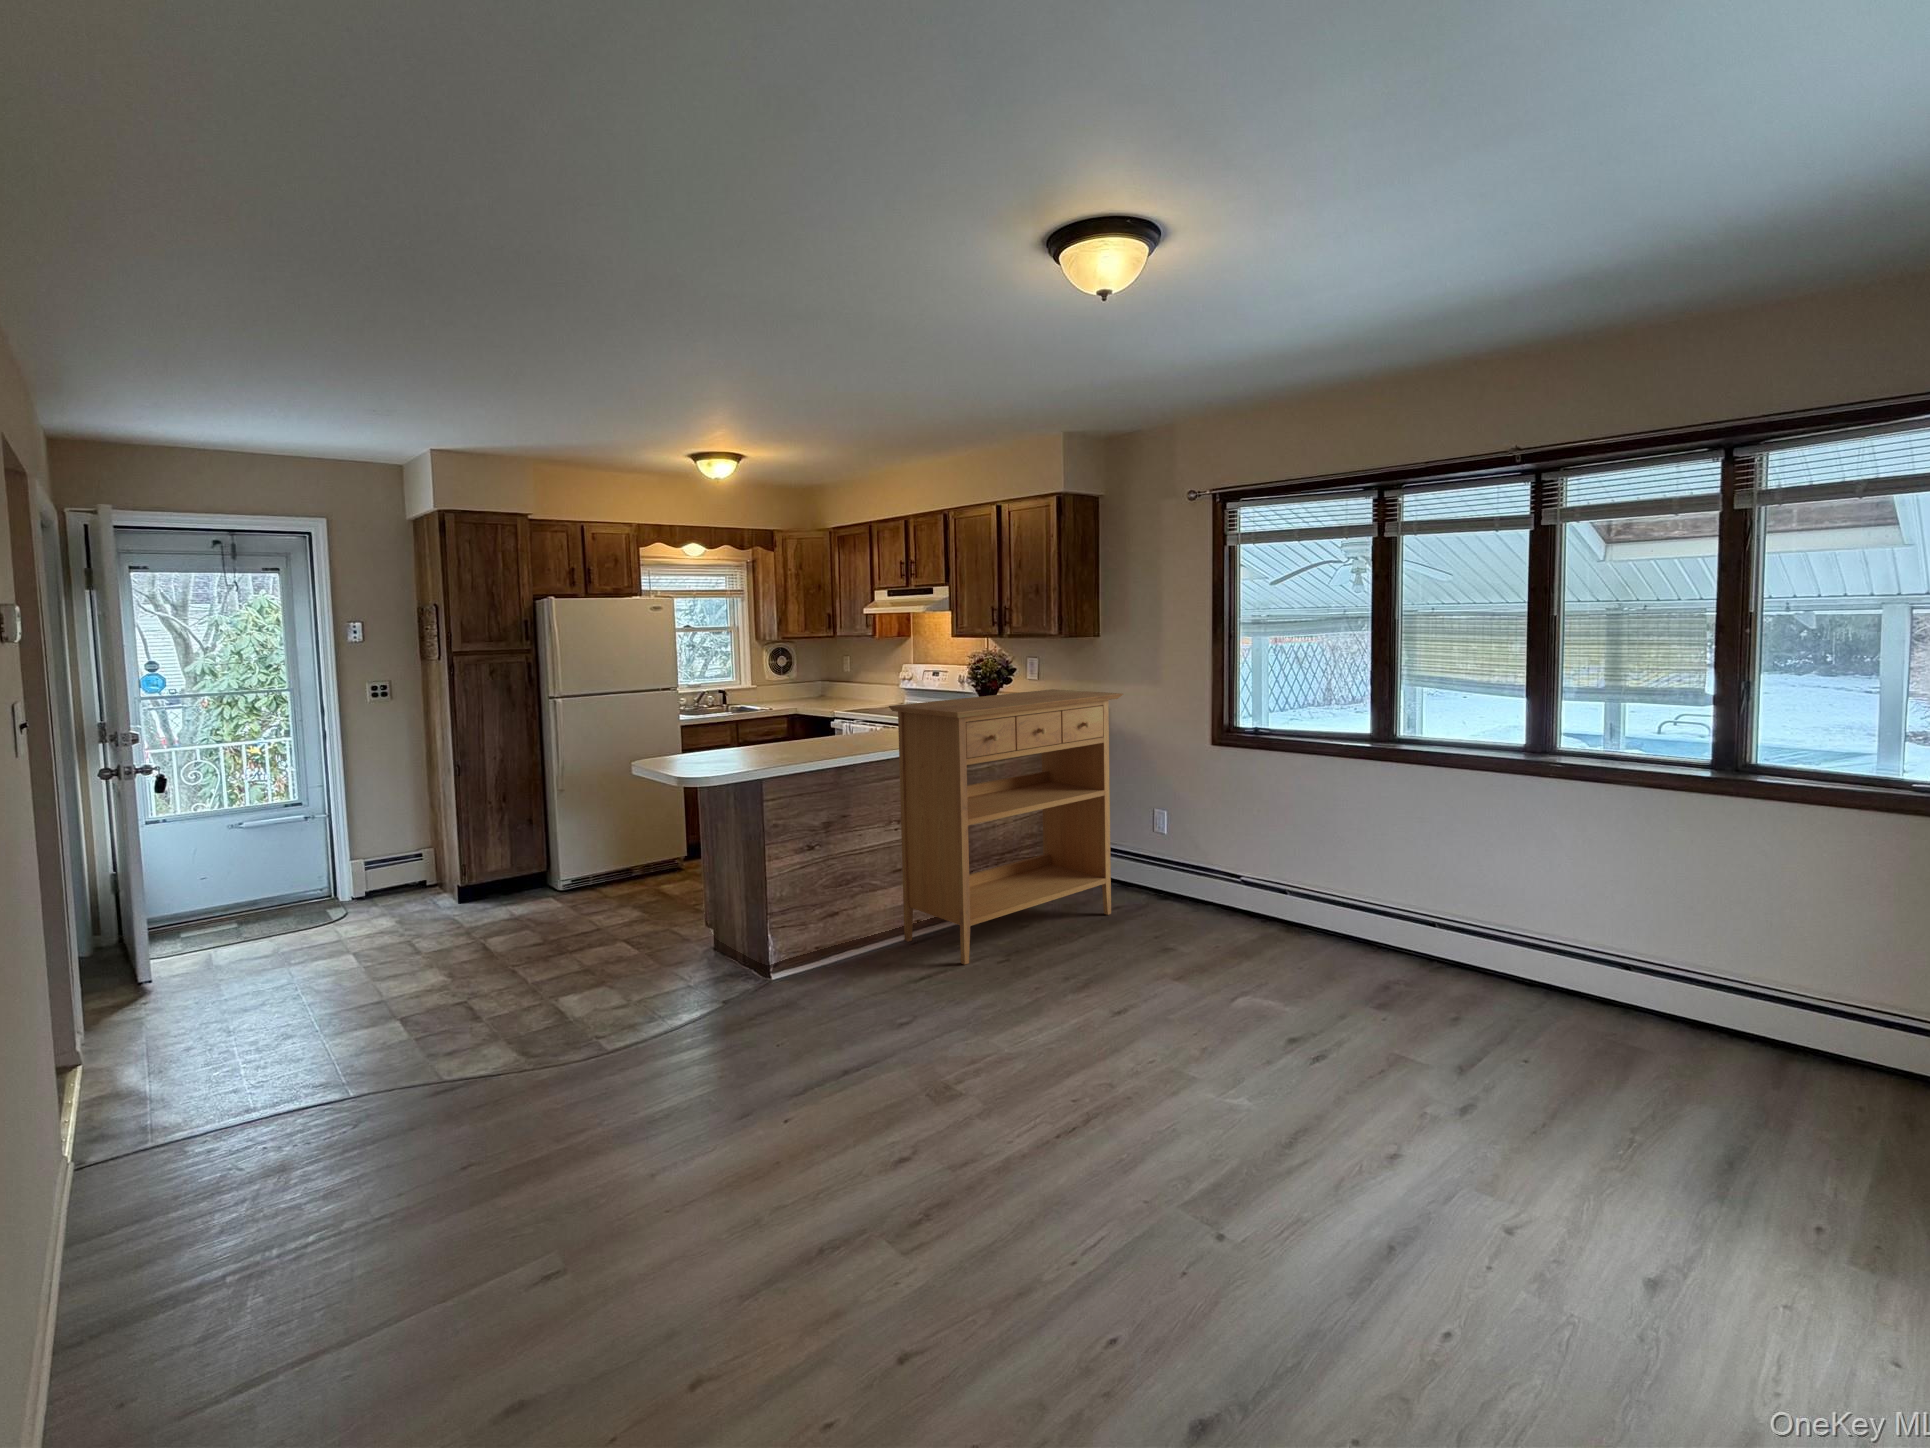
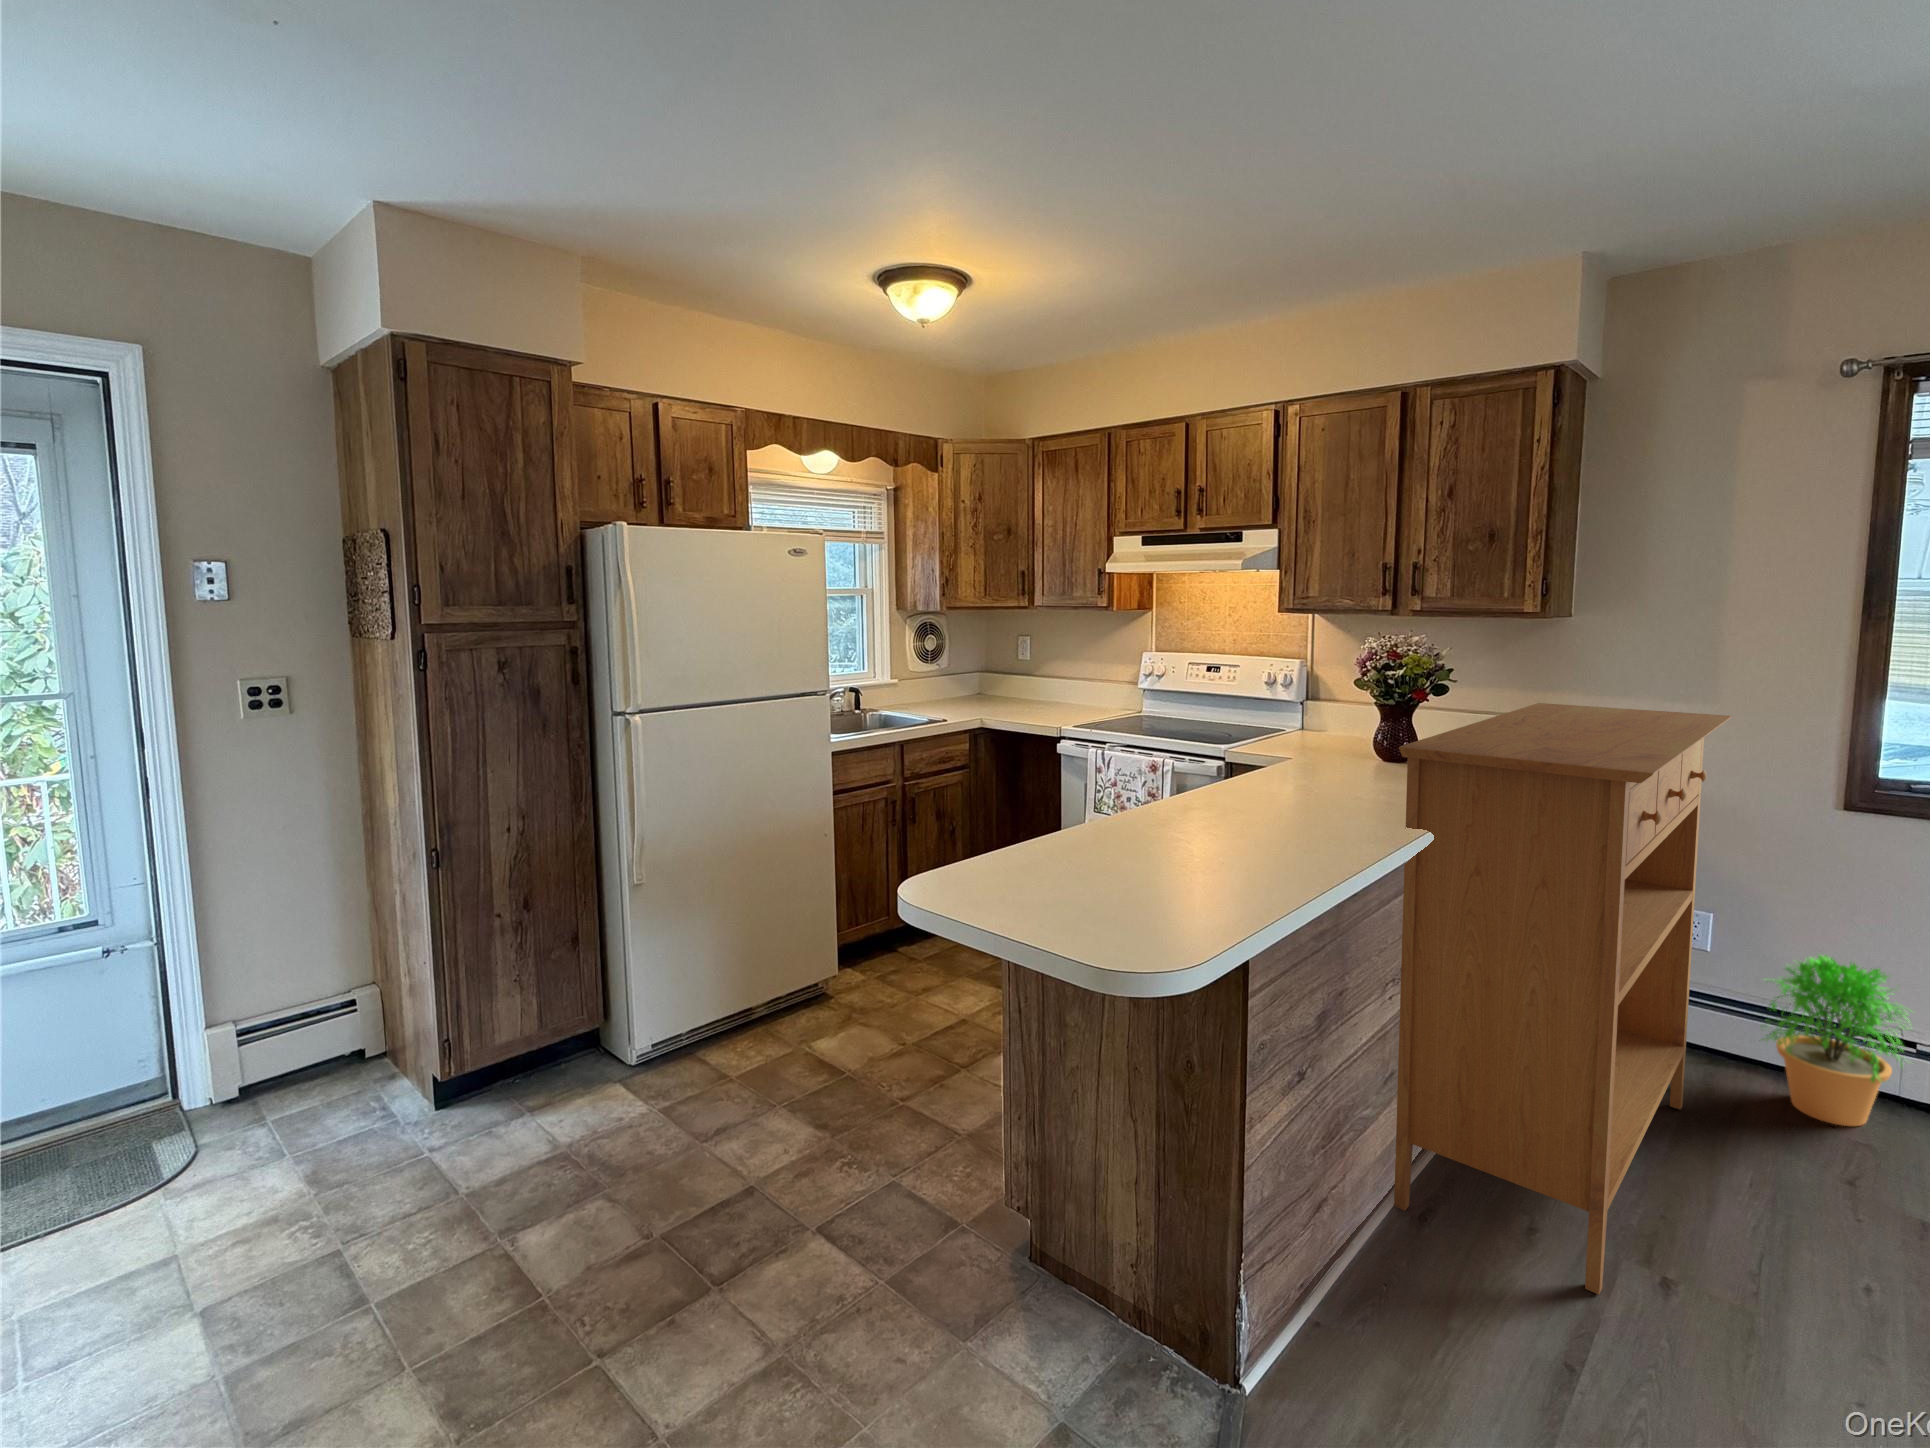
potted plant: none [1157,827,1233,922] -> present [1763,955,1912,1126]

